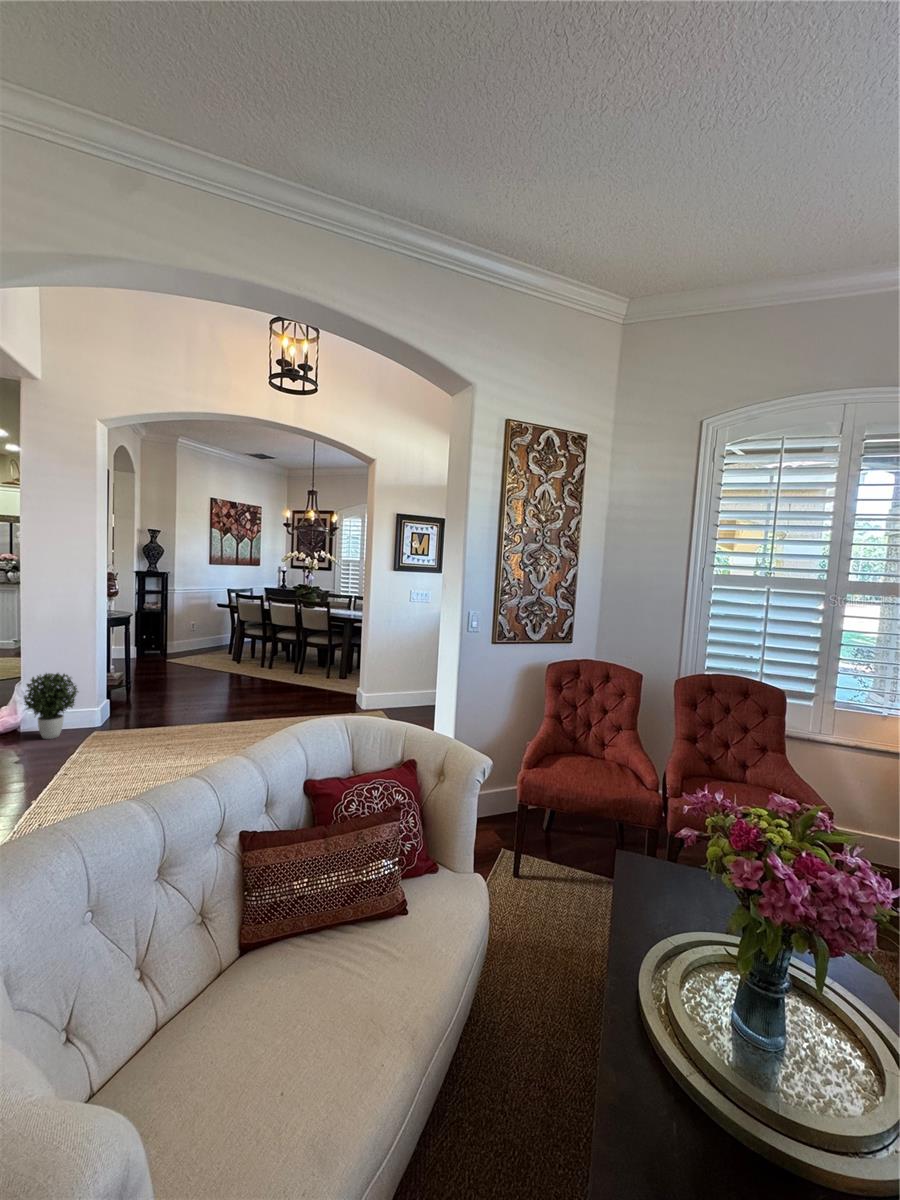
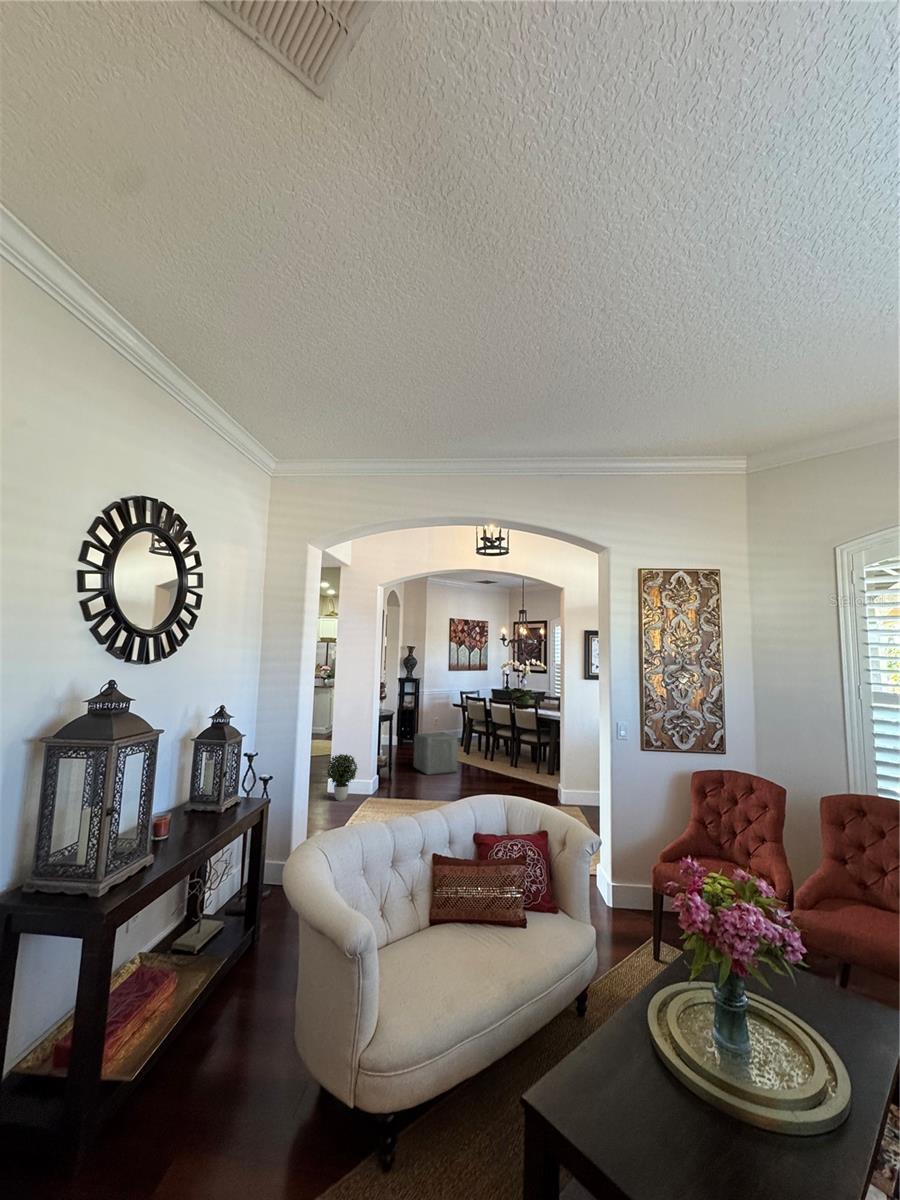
ottoman: none [165,638,228,692] -> present [413,732,458,775]

